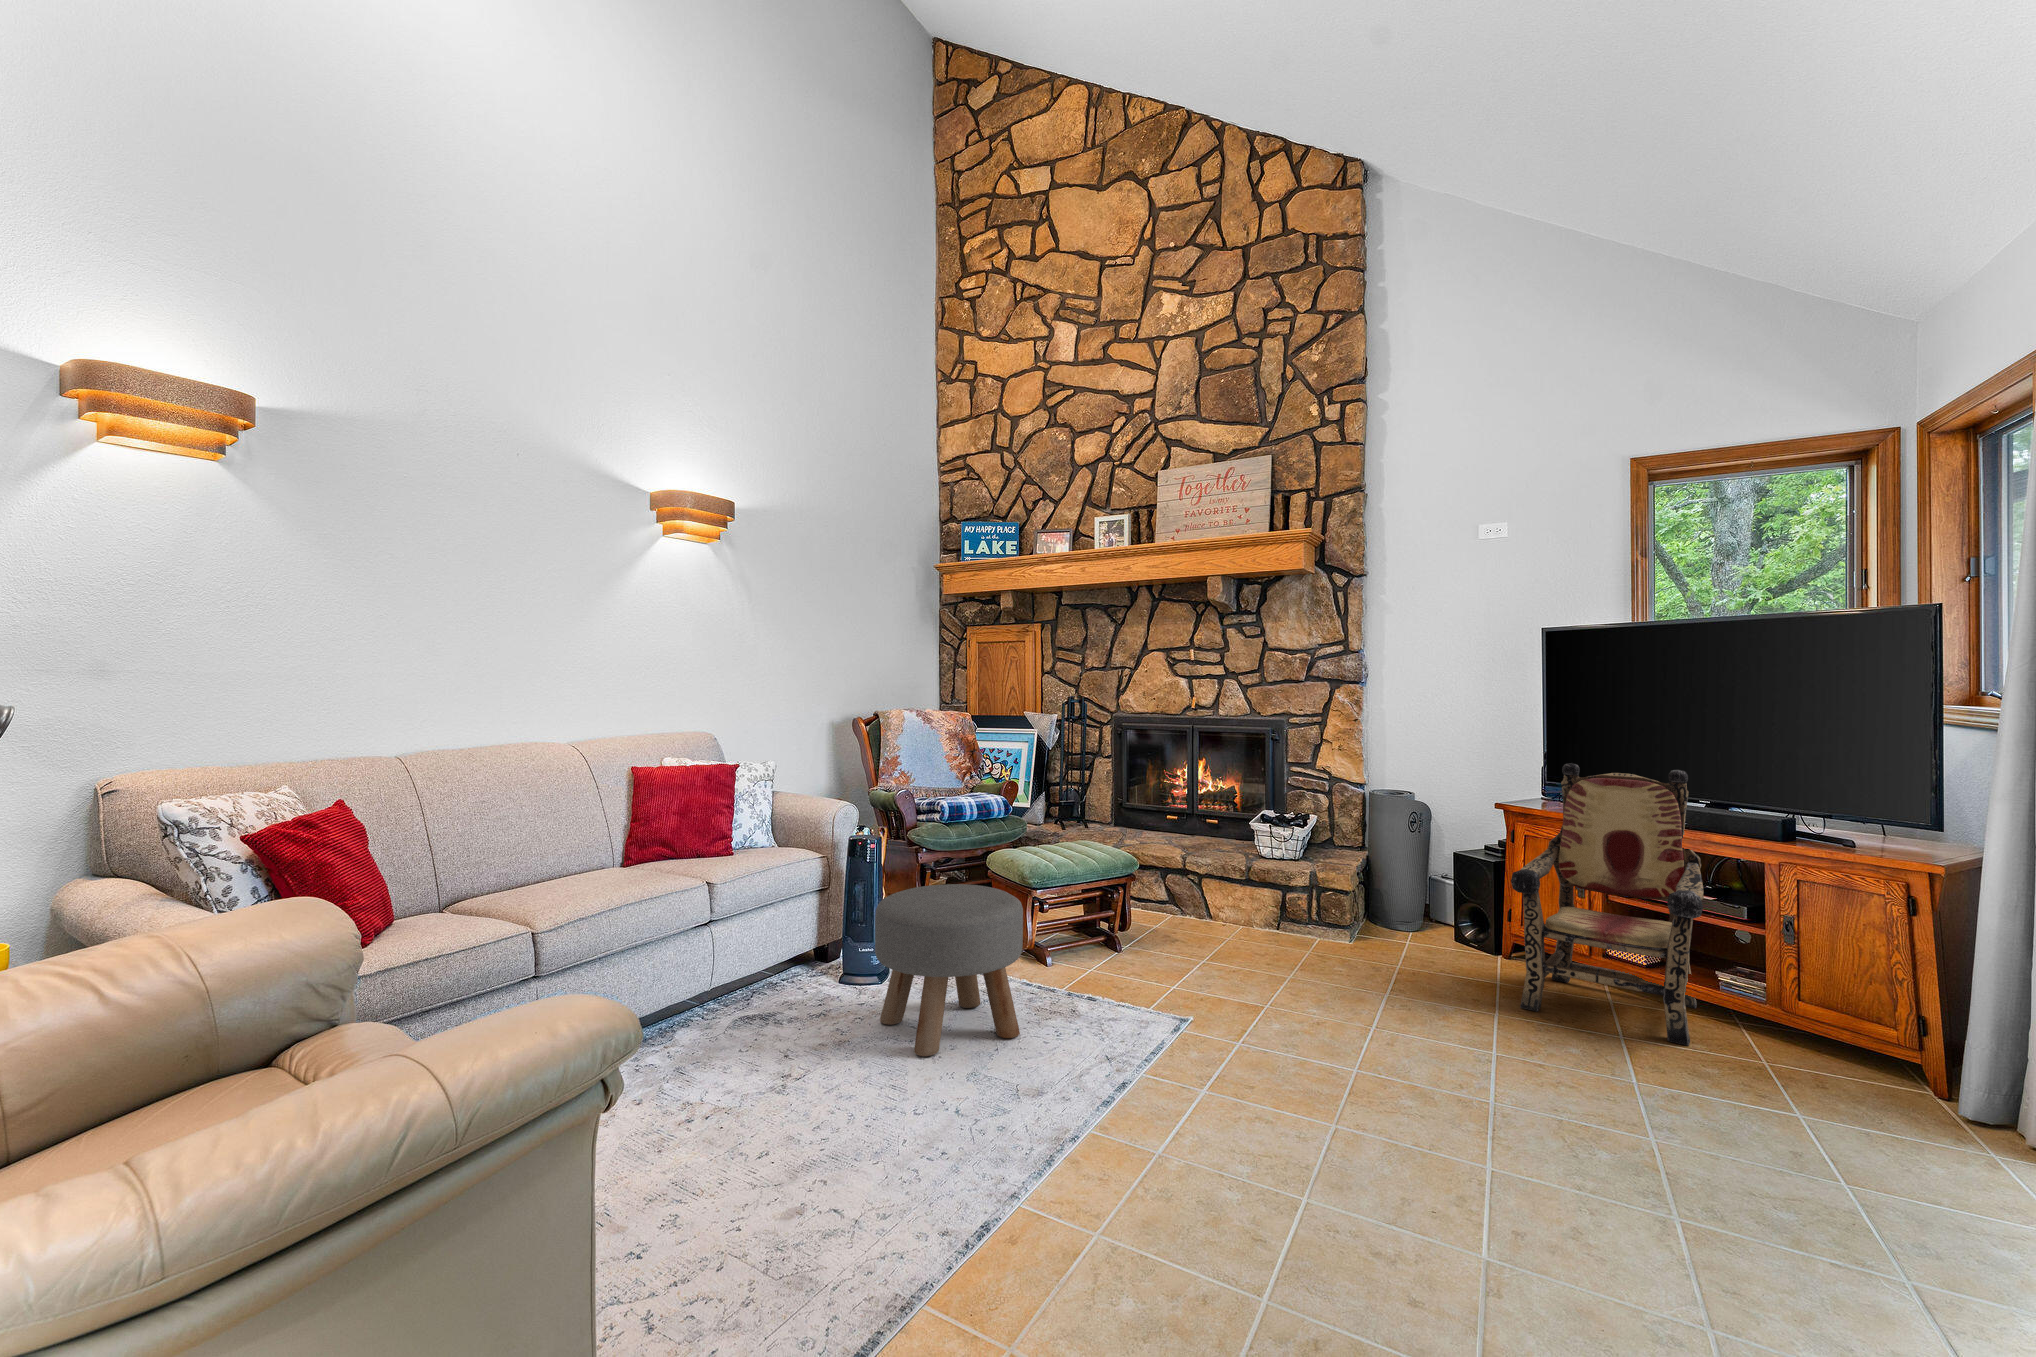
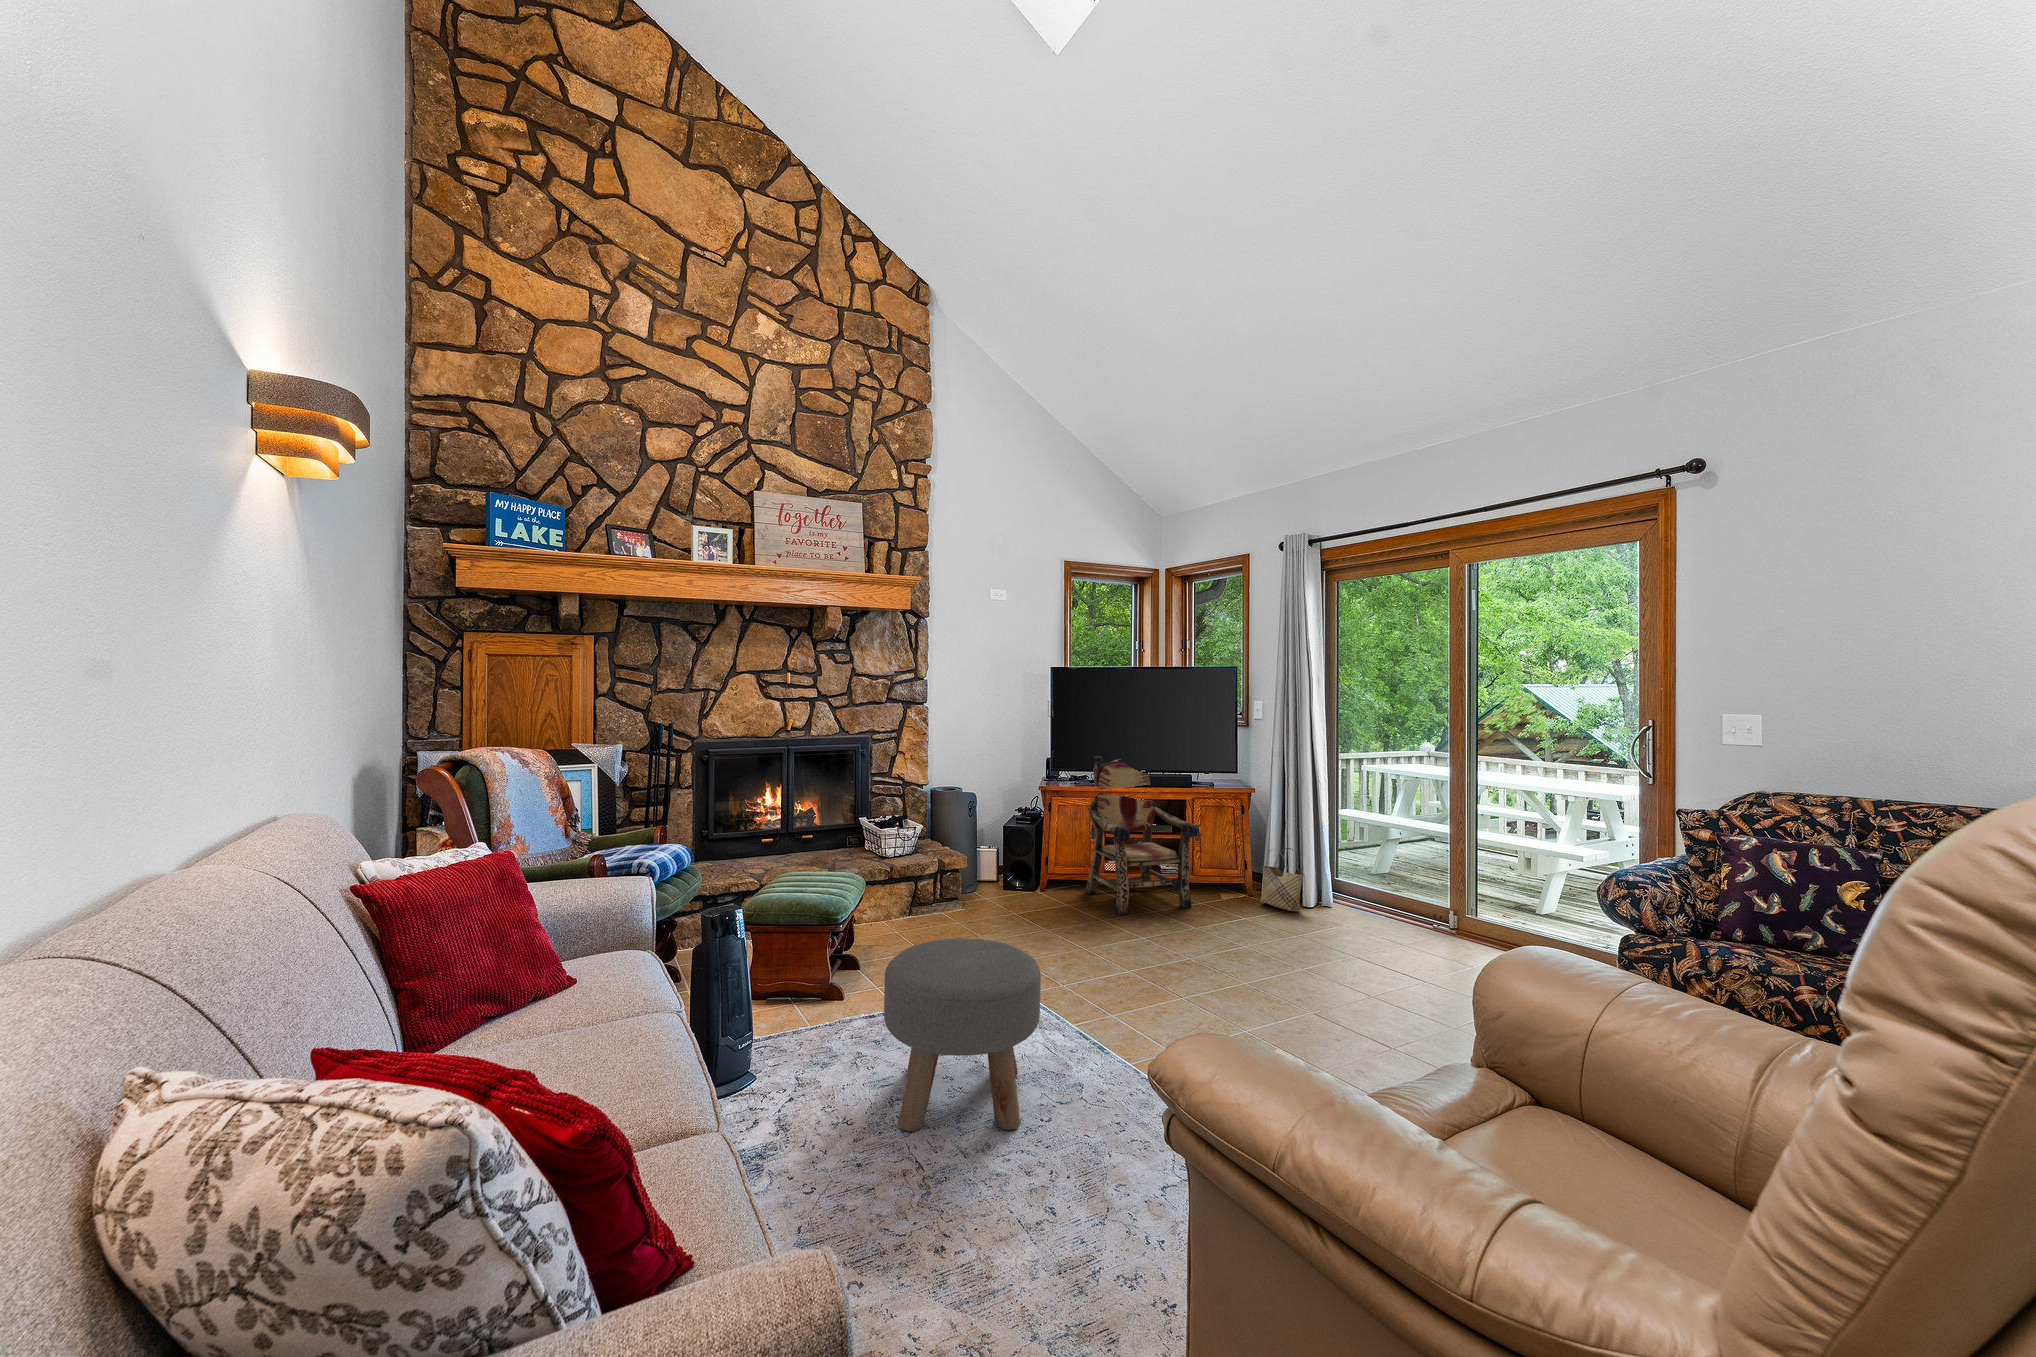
woven basket: none [1877,981,1967,1136] -> present [1260,848,1304,911]

